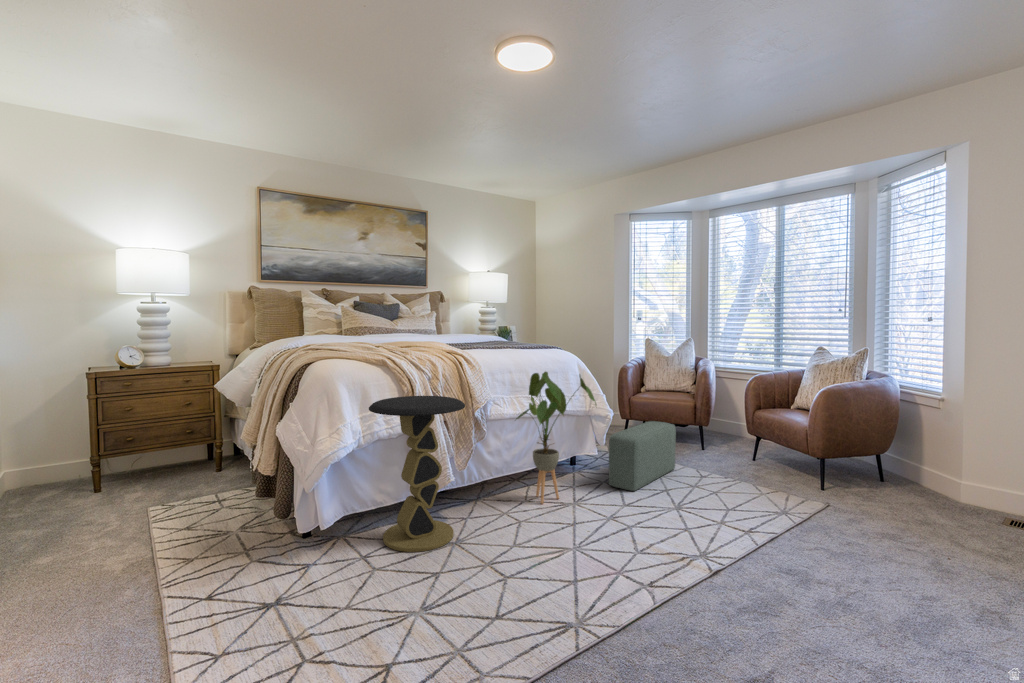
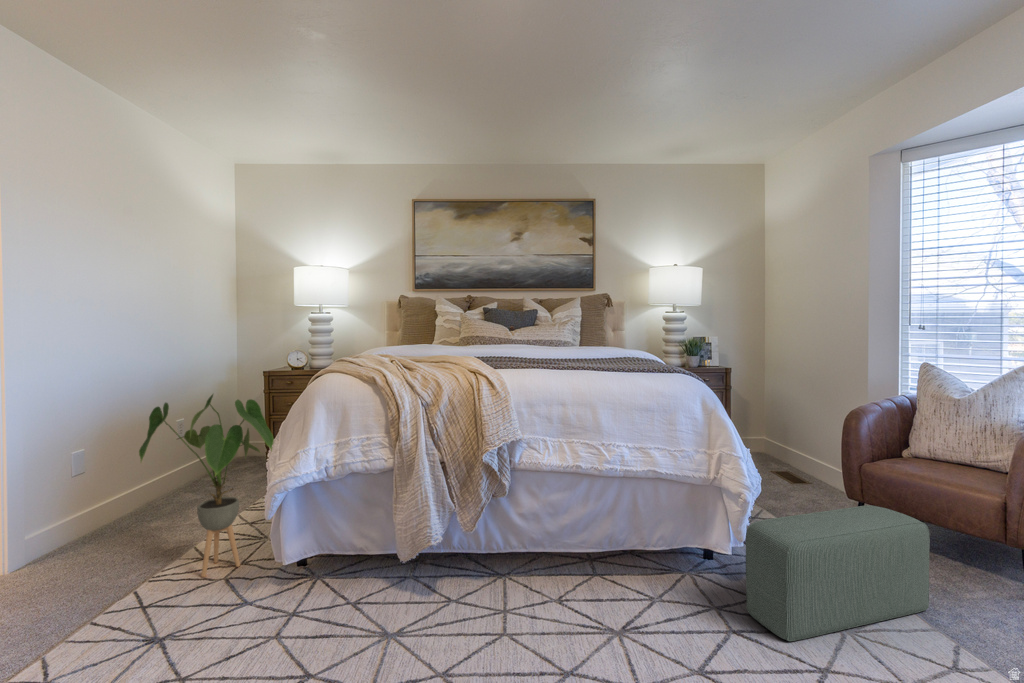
house plant: present [516,372,596,504] -> present [139,394,274,577]
side table: present [369,396,465,552] -> none [304,422,441,652]

